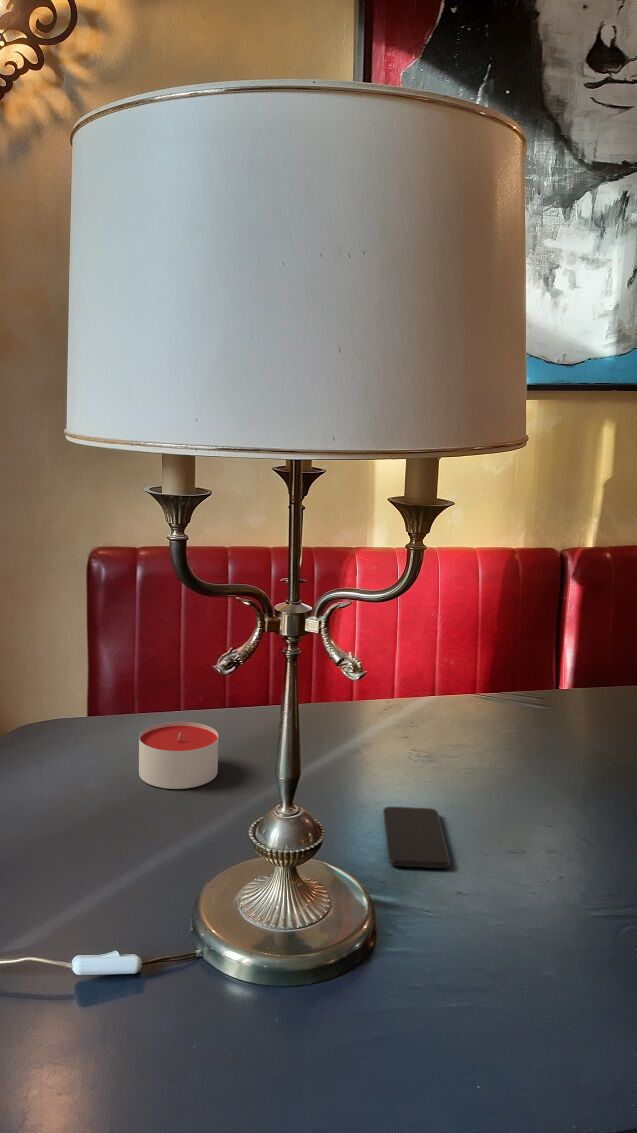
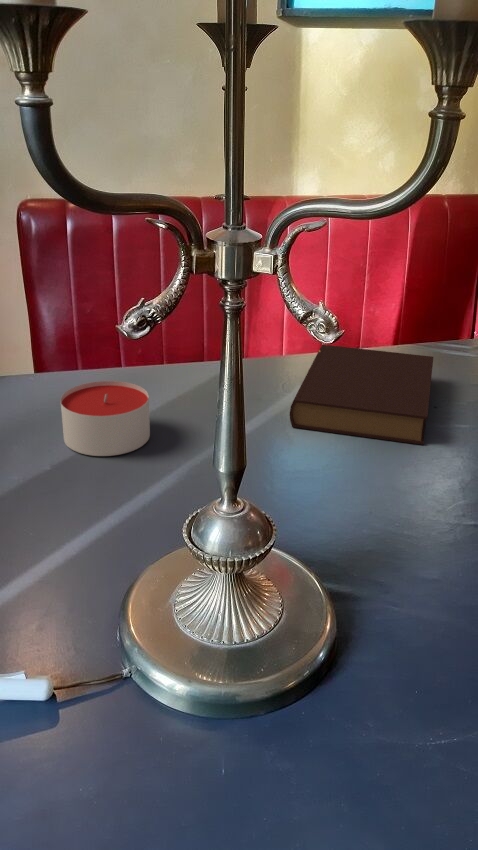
book: none [346,693,484,785] -> present [290,345,433,445]
smartphone: present [383,807,450,868] -> none [335,474,417,550]

